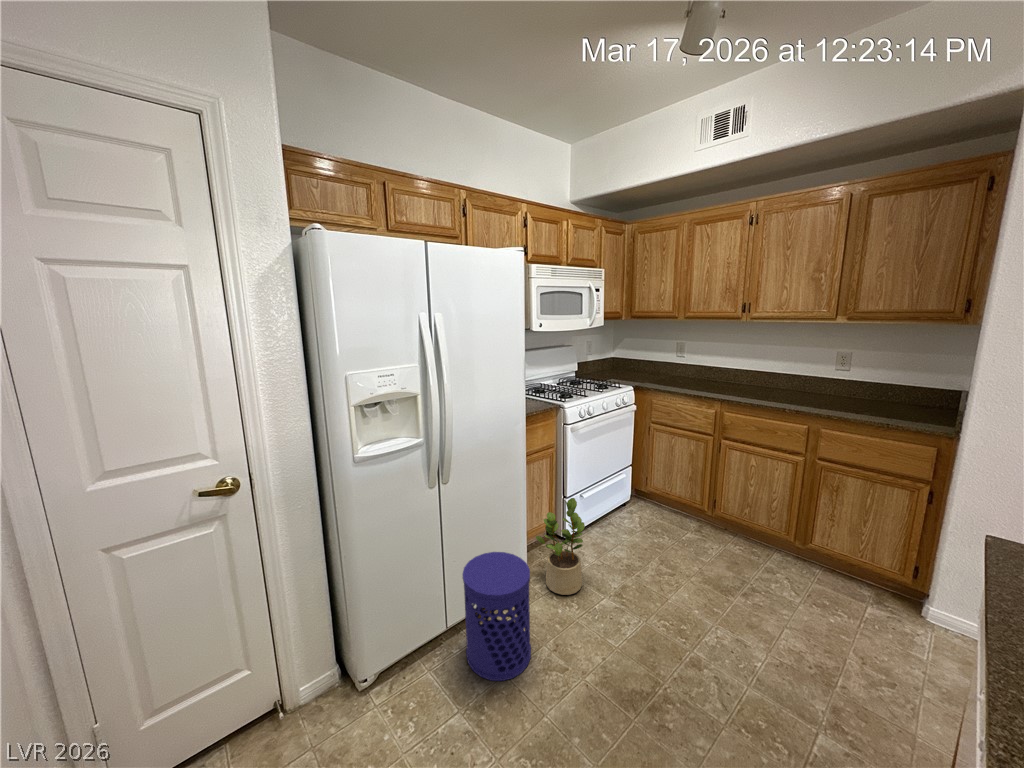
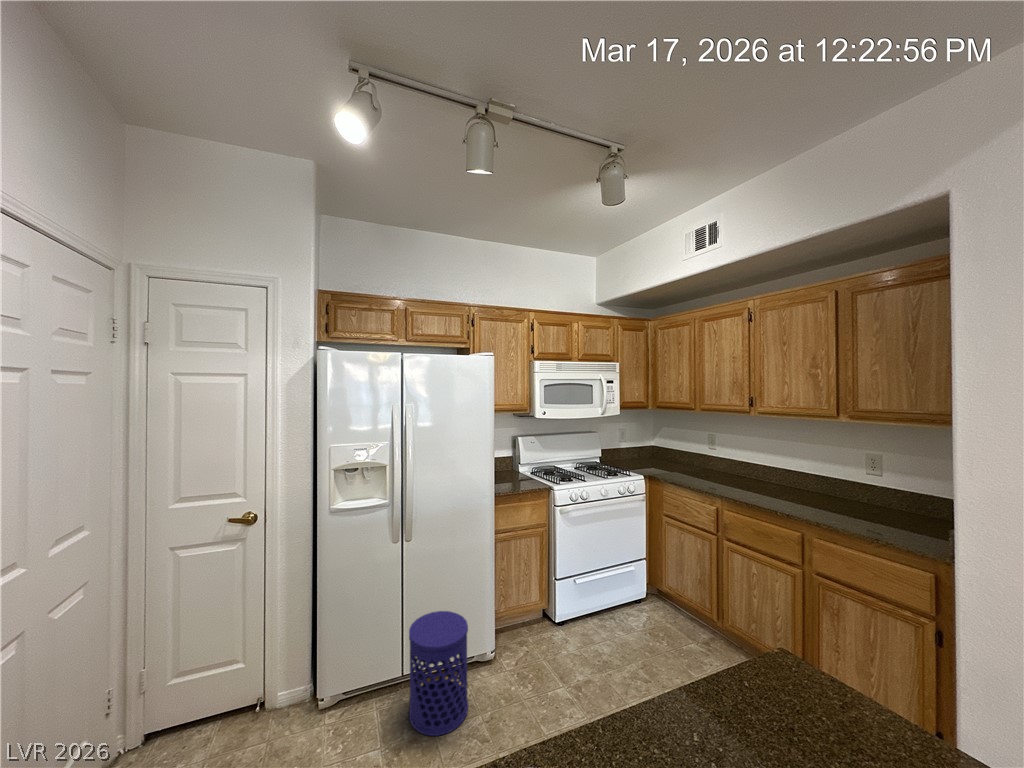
potted plant: present [536,498,585,595] -> none [510,576,554,675]

